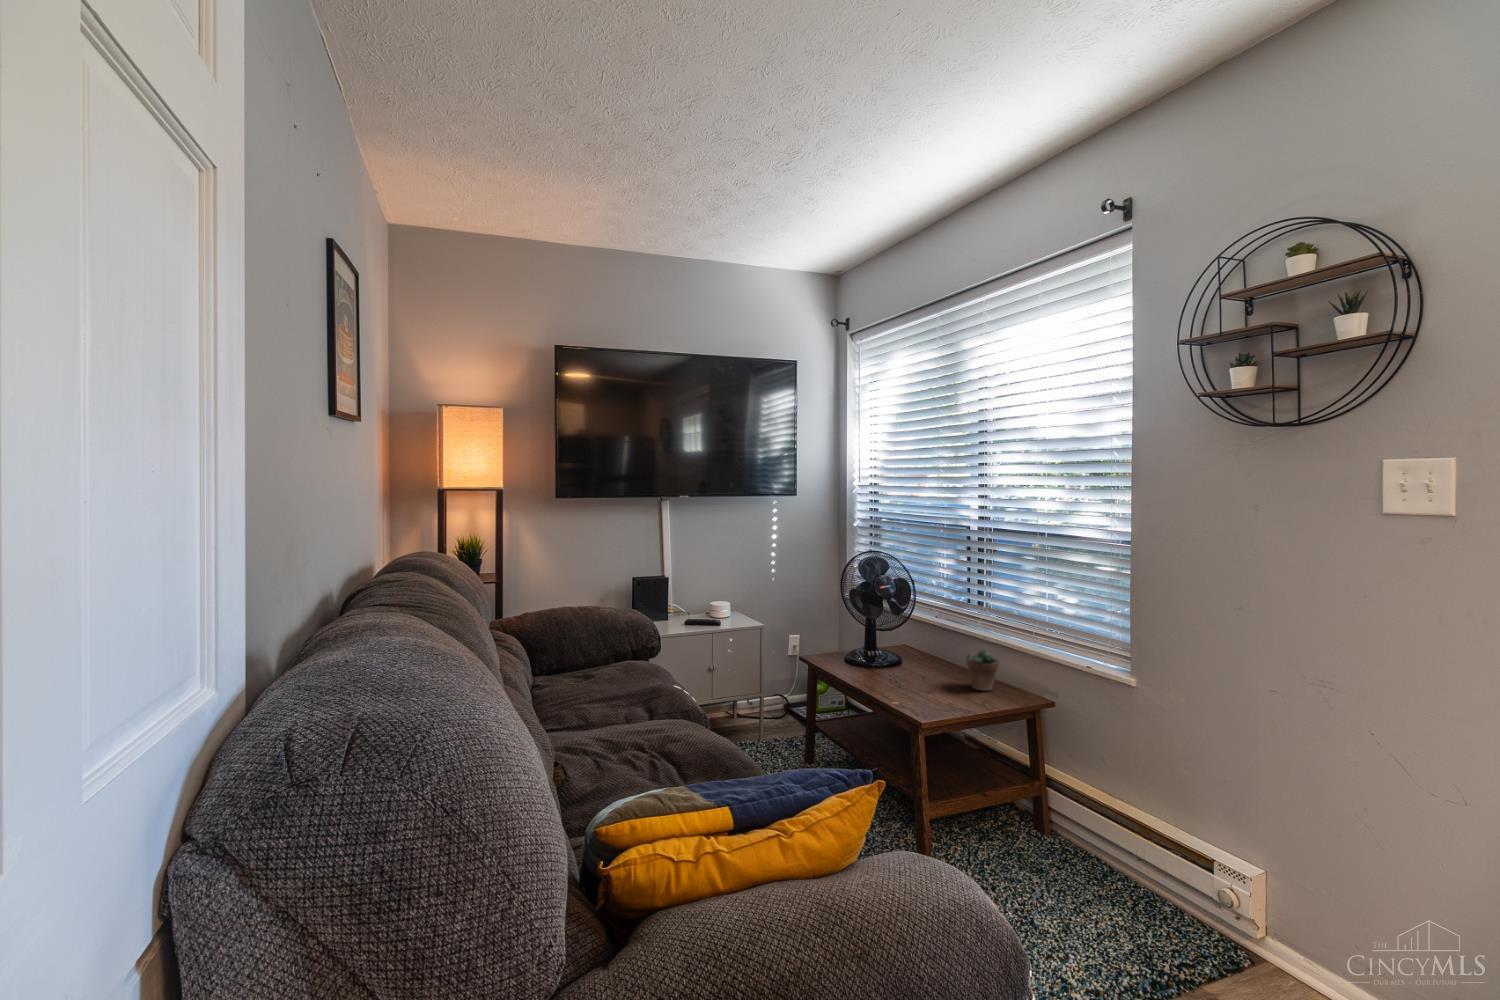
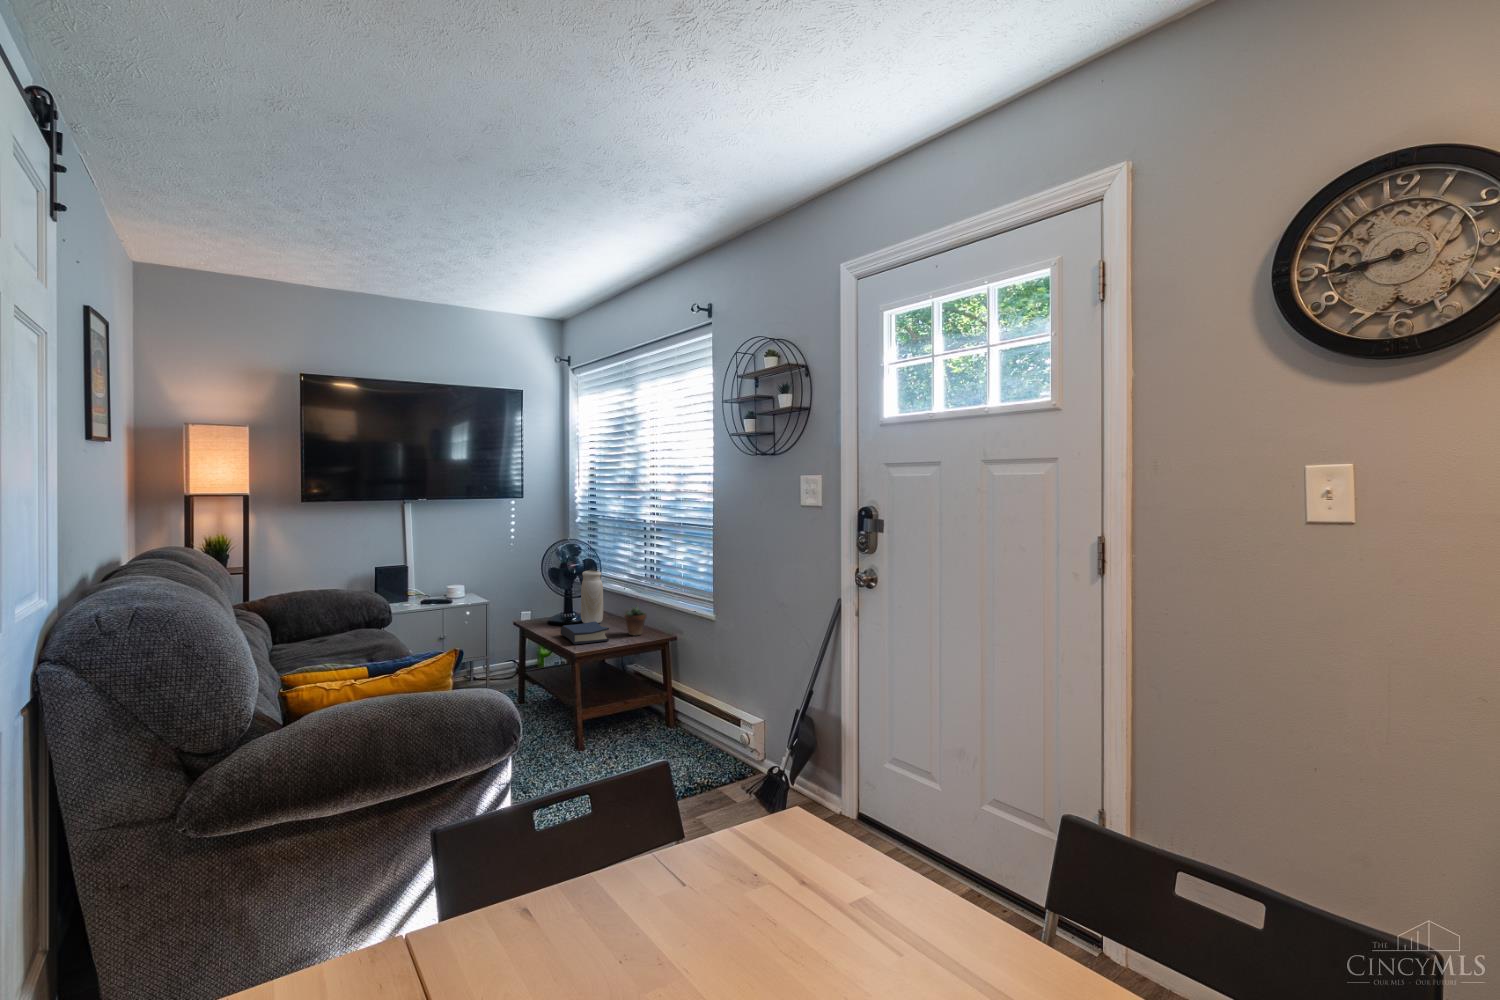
vase: none [889,593,921,666] -> present [581,571,603,623]
hardback book: none [878,665,955,703] -> present [561,621,609,644]

